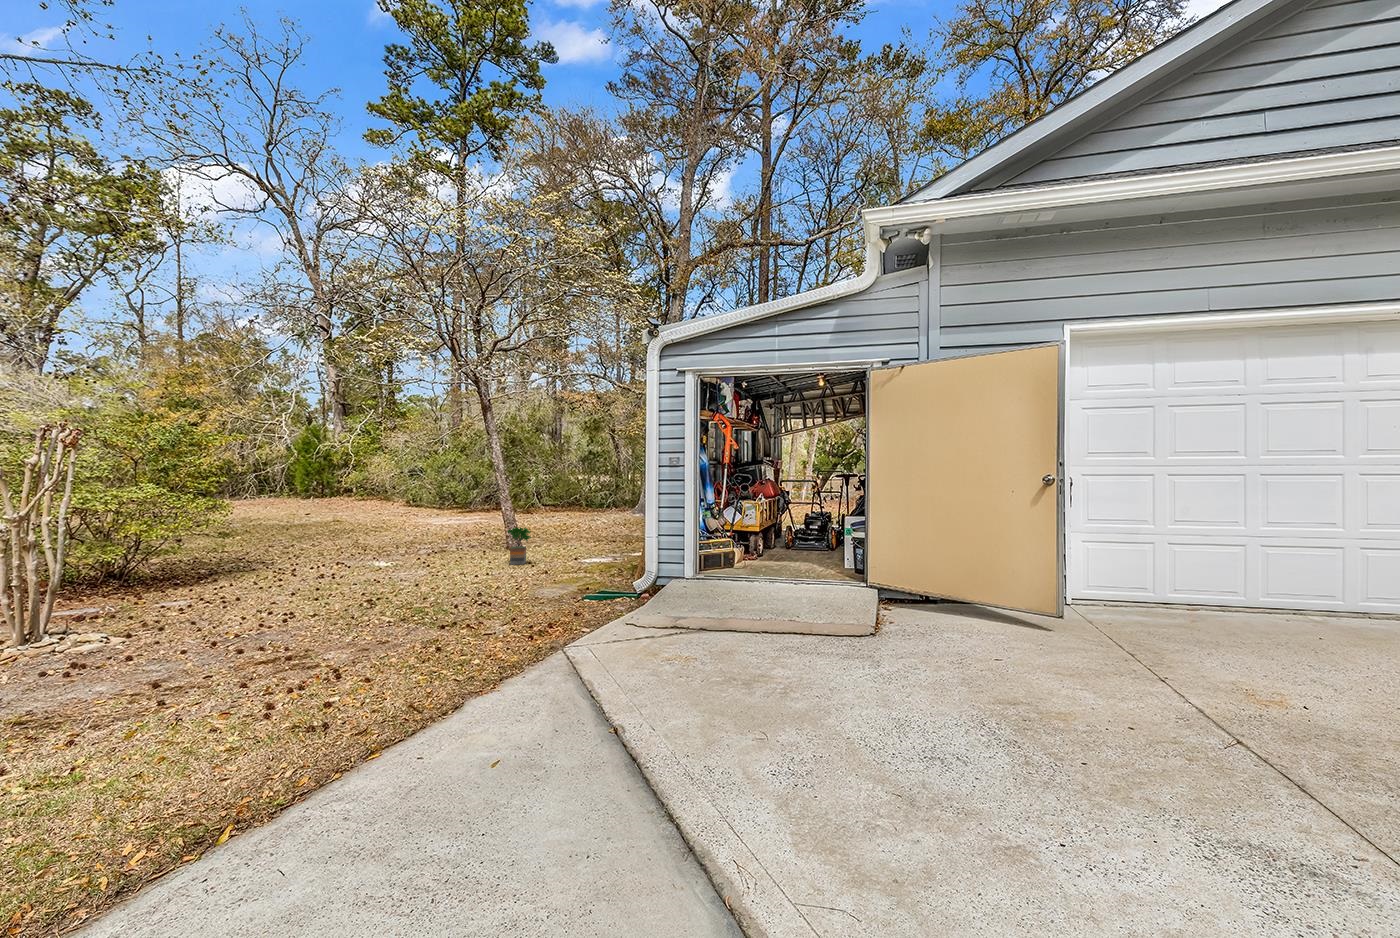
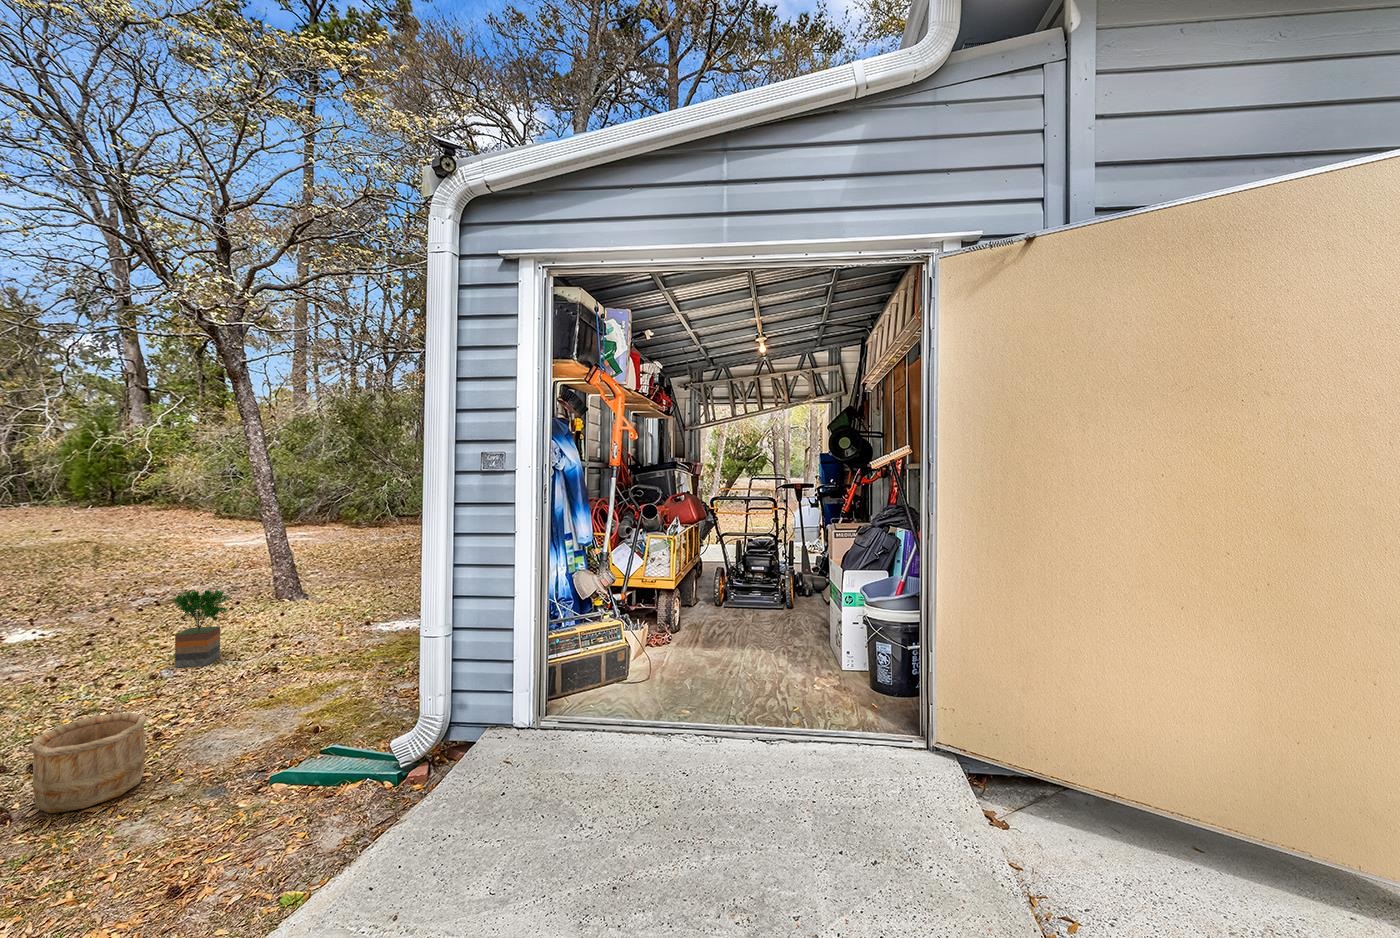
wooden bucket: none [506,565,541,597] -> present [28,713,147,814]

